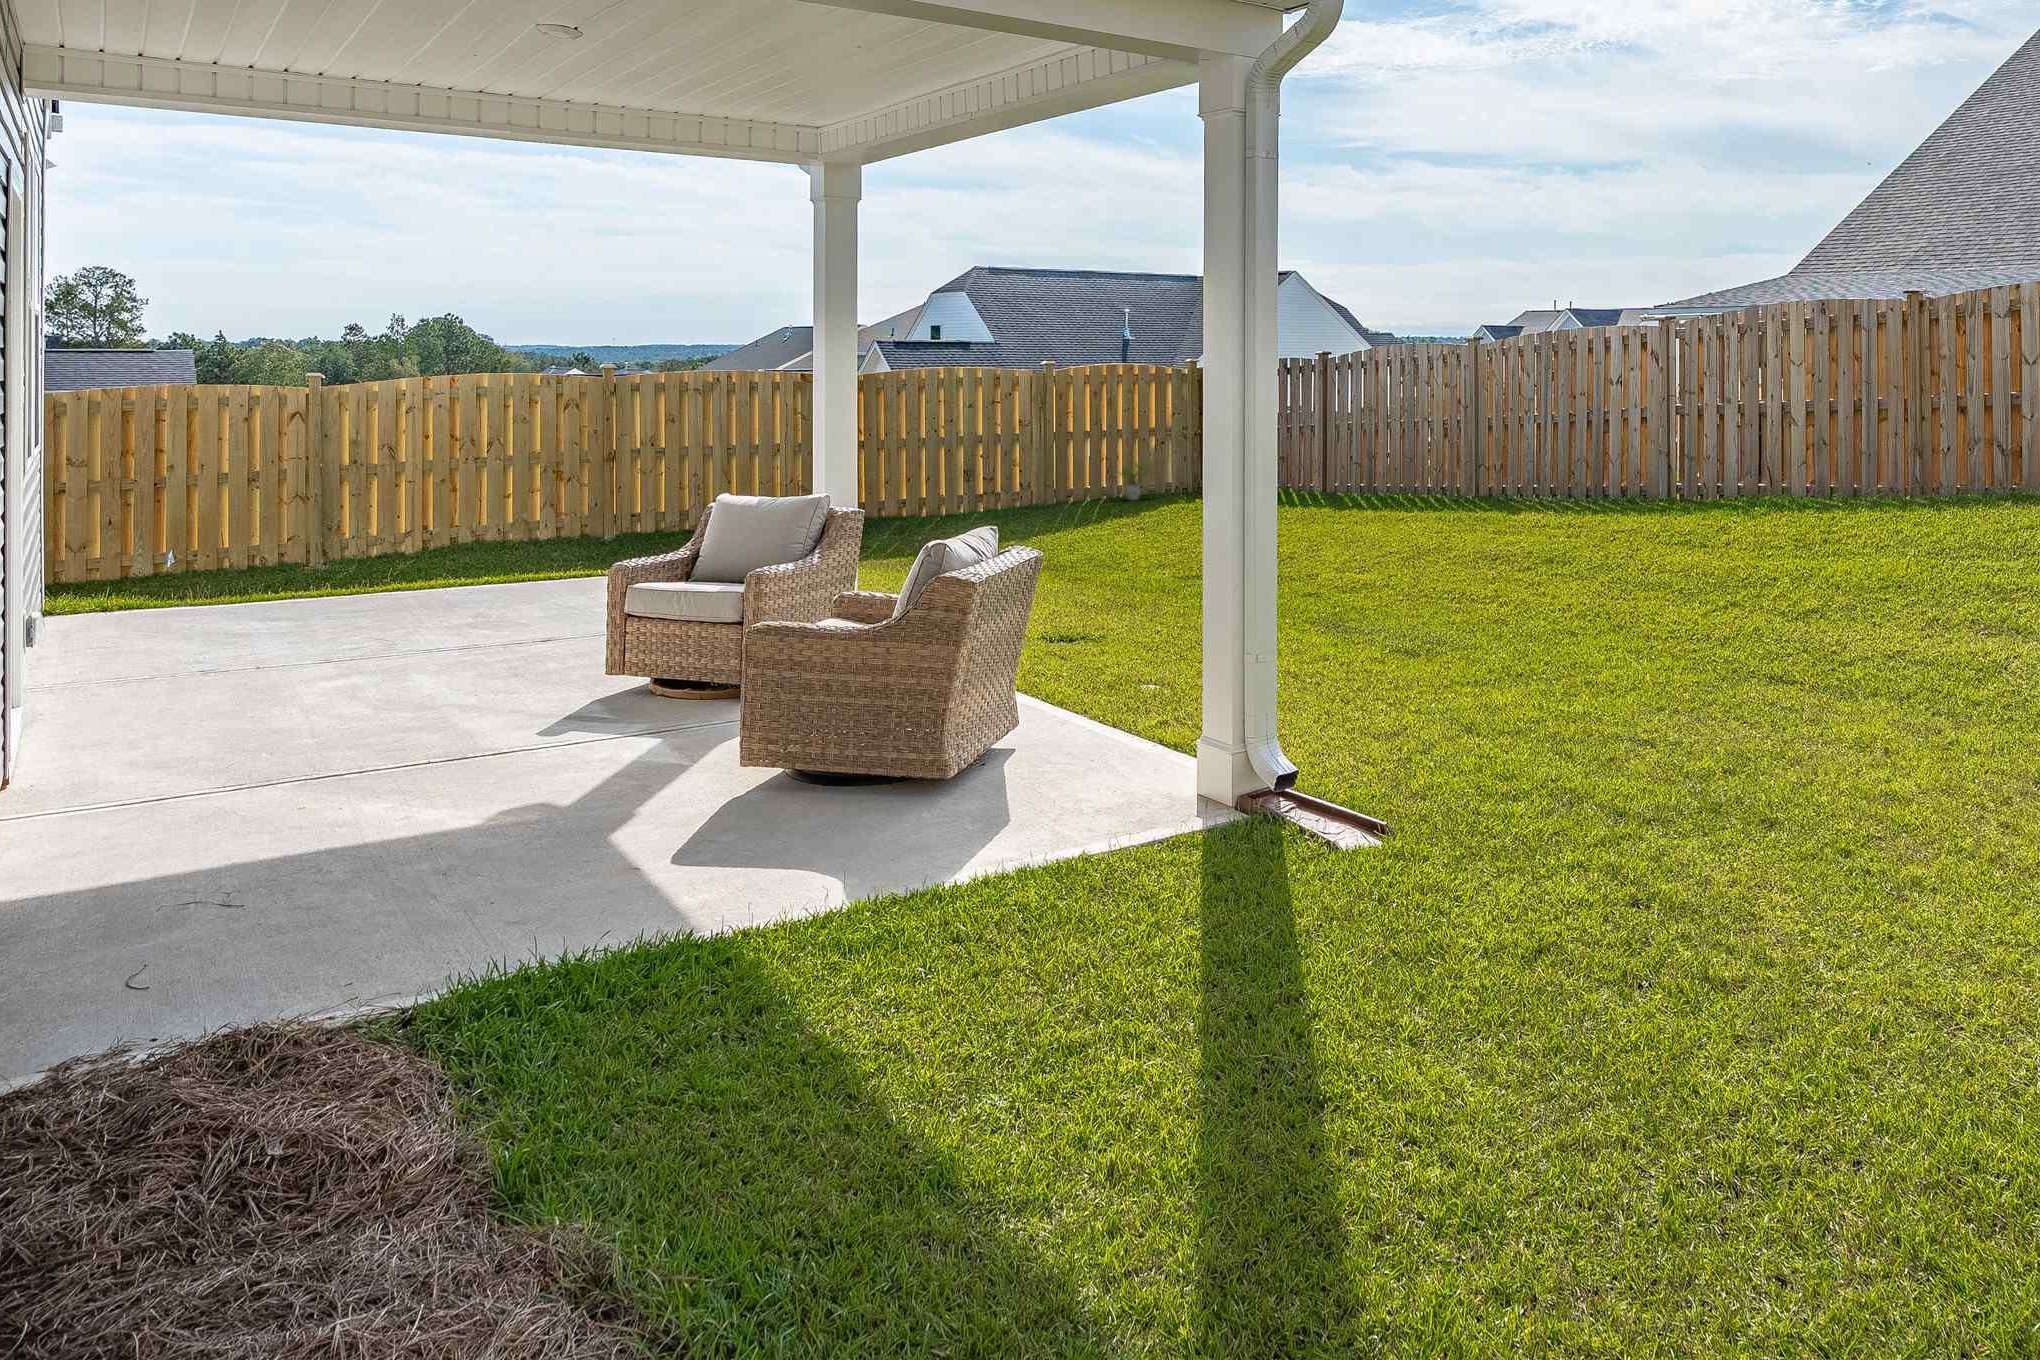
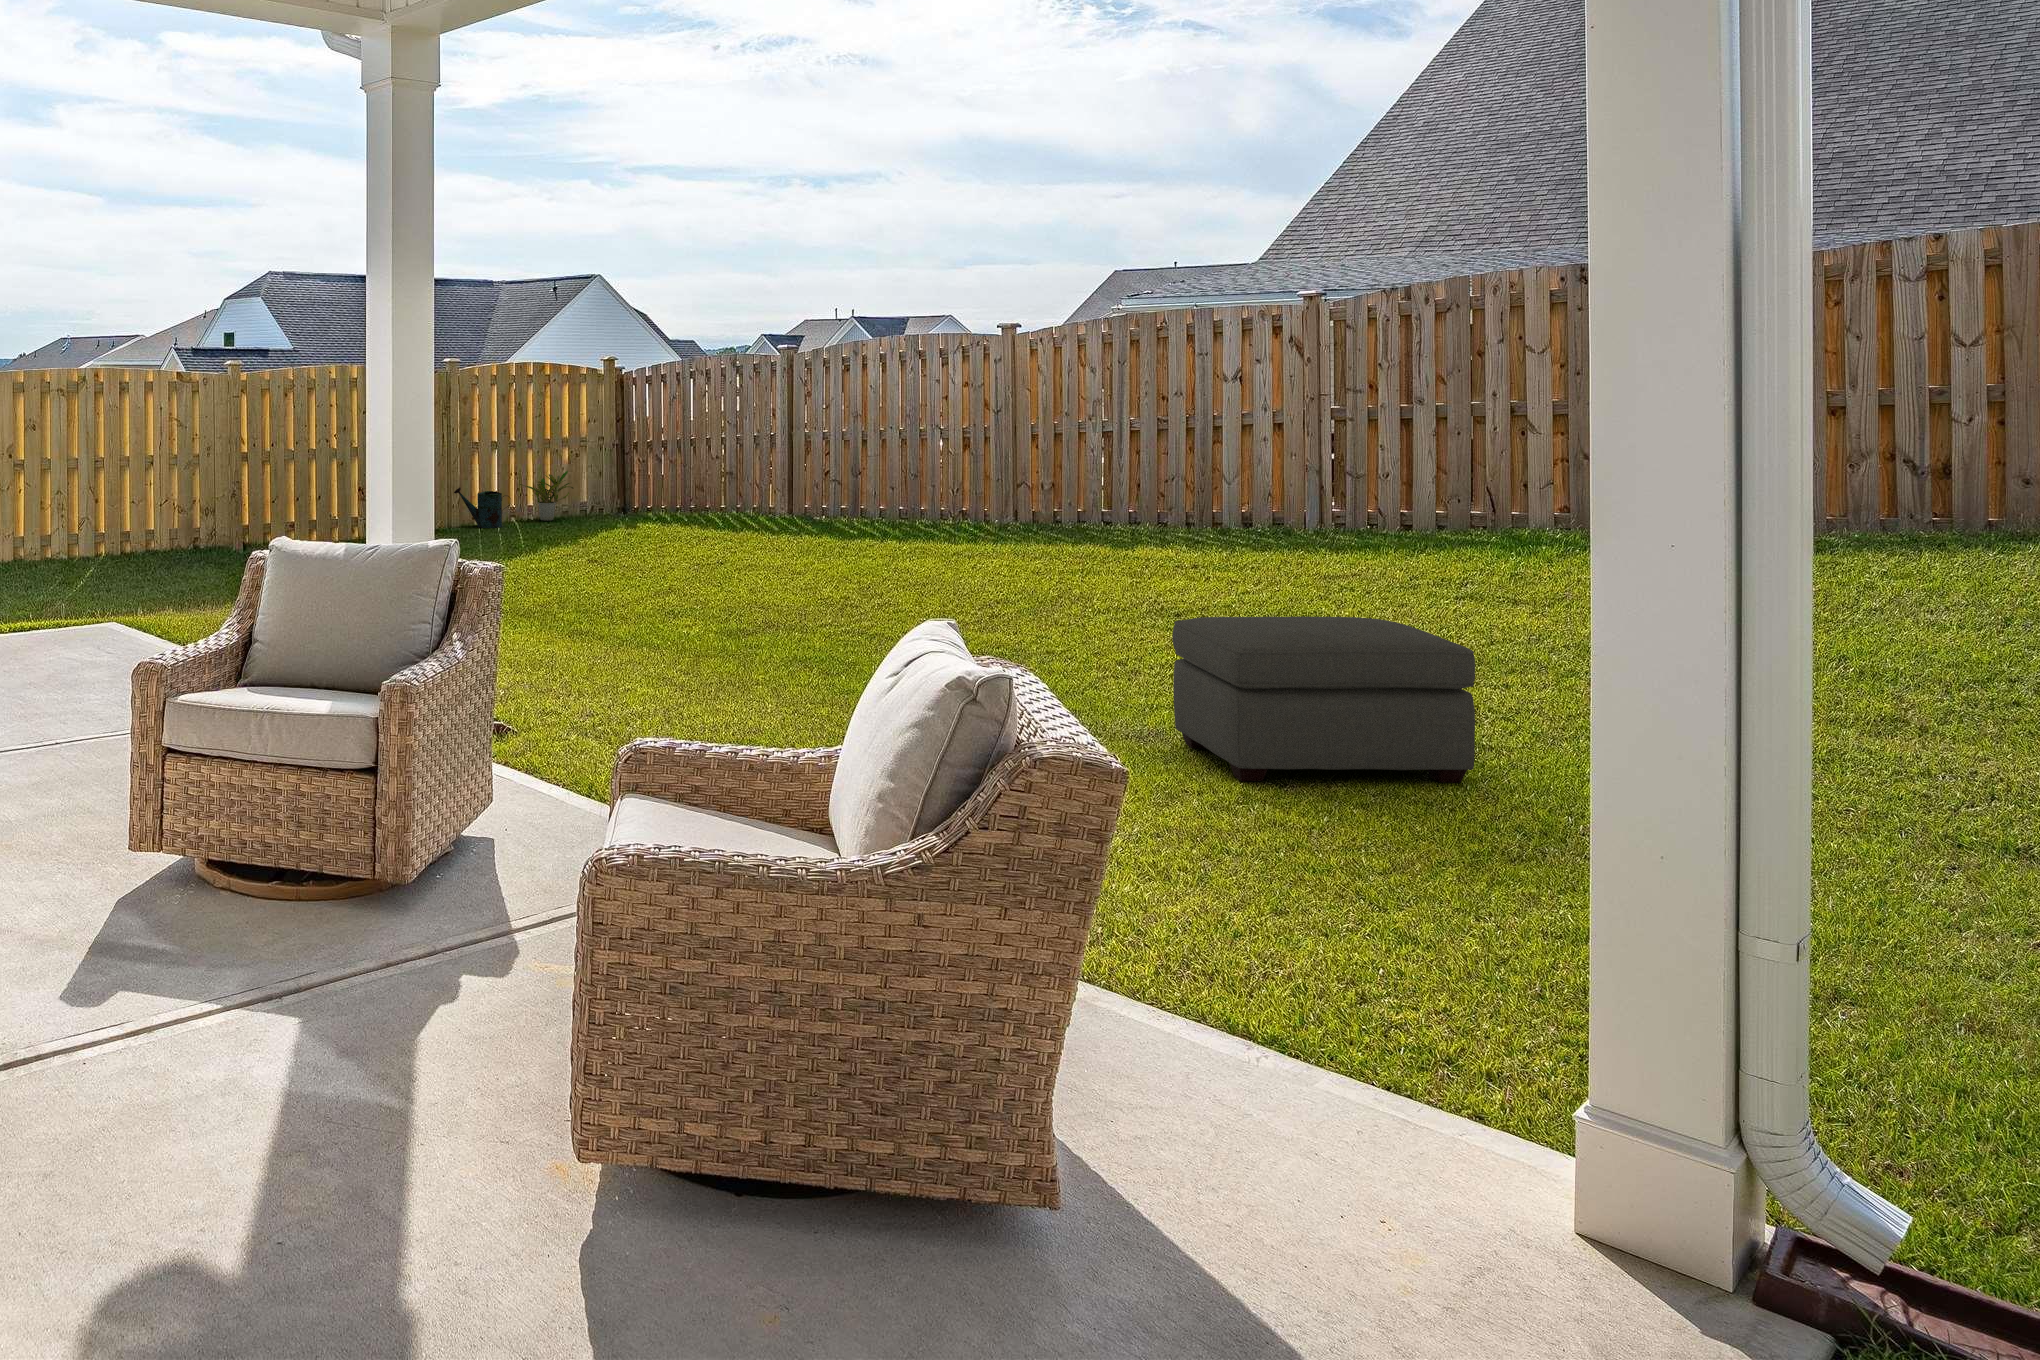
watering can: none [1048,472,1097,506] -> present [454,488,511,528]
ottoman: none [1371,539,1530,644] -> present [1172,617,1475,783]

